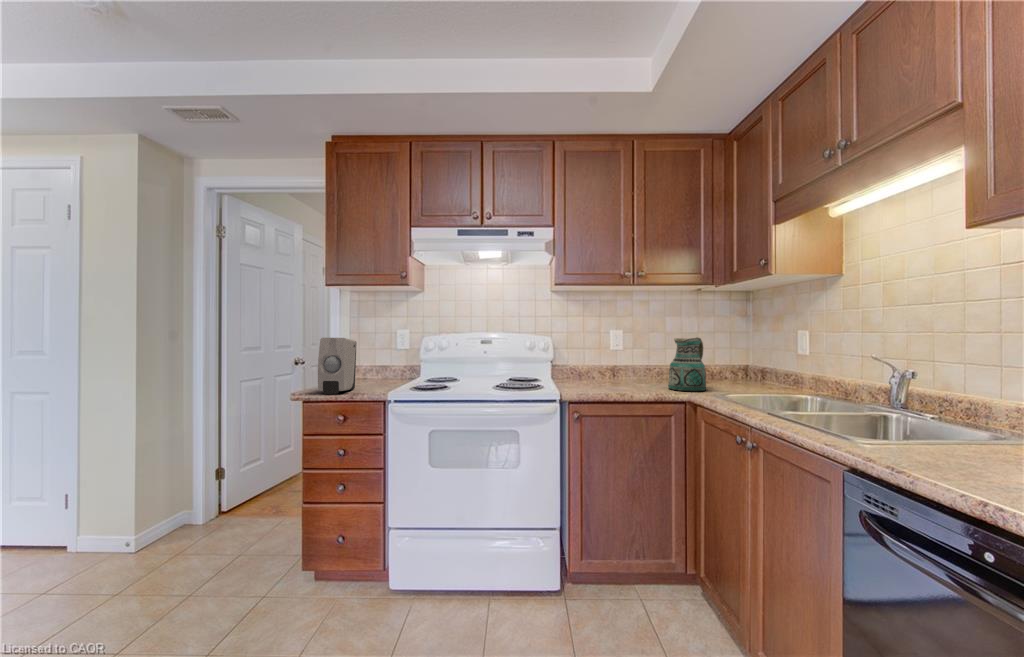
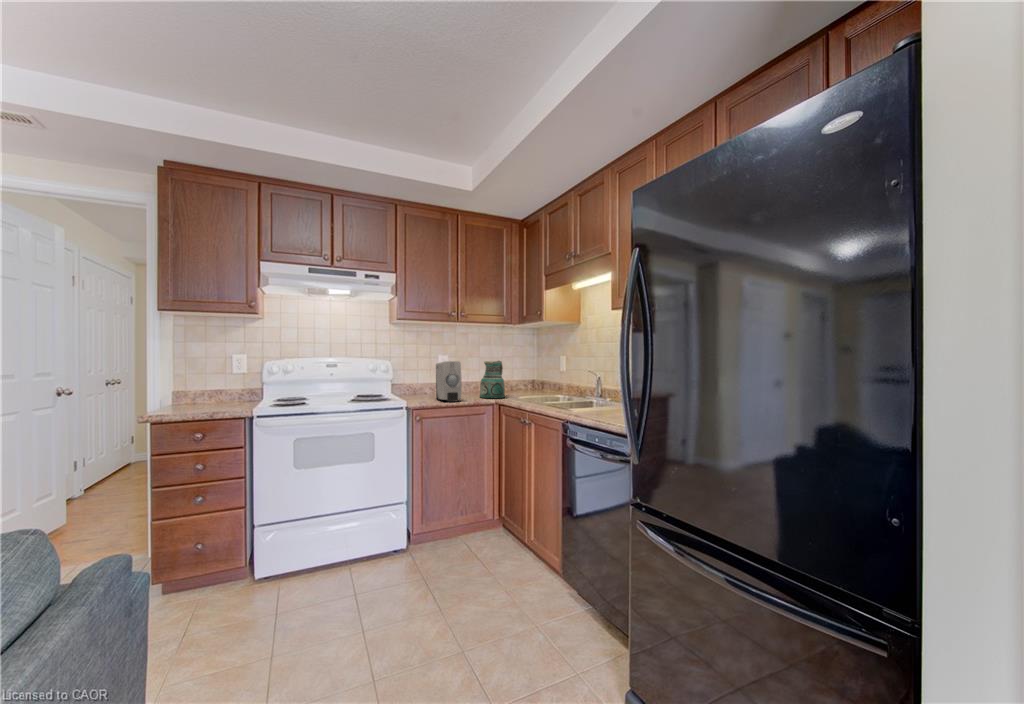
soap dispenser: present [318,338,357,394] -> present [436,361,462,402]

